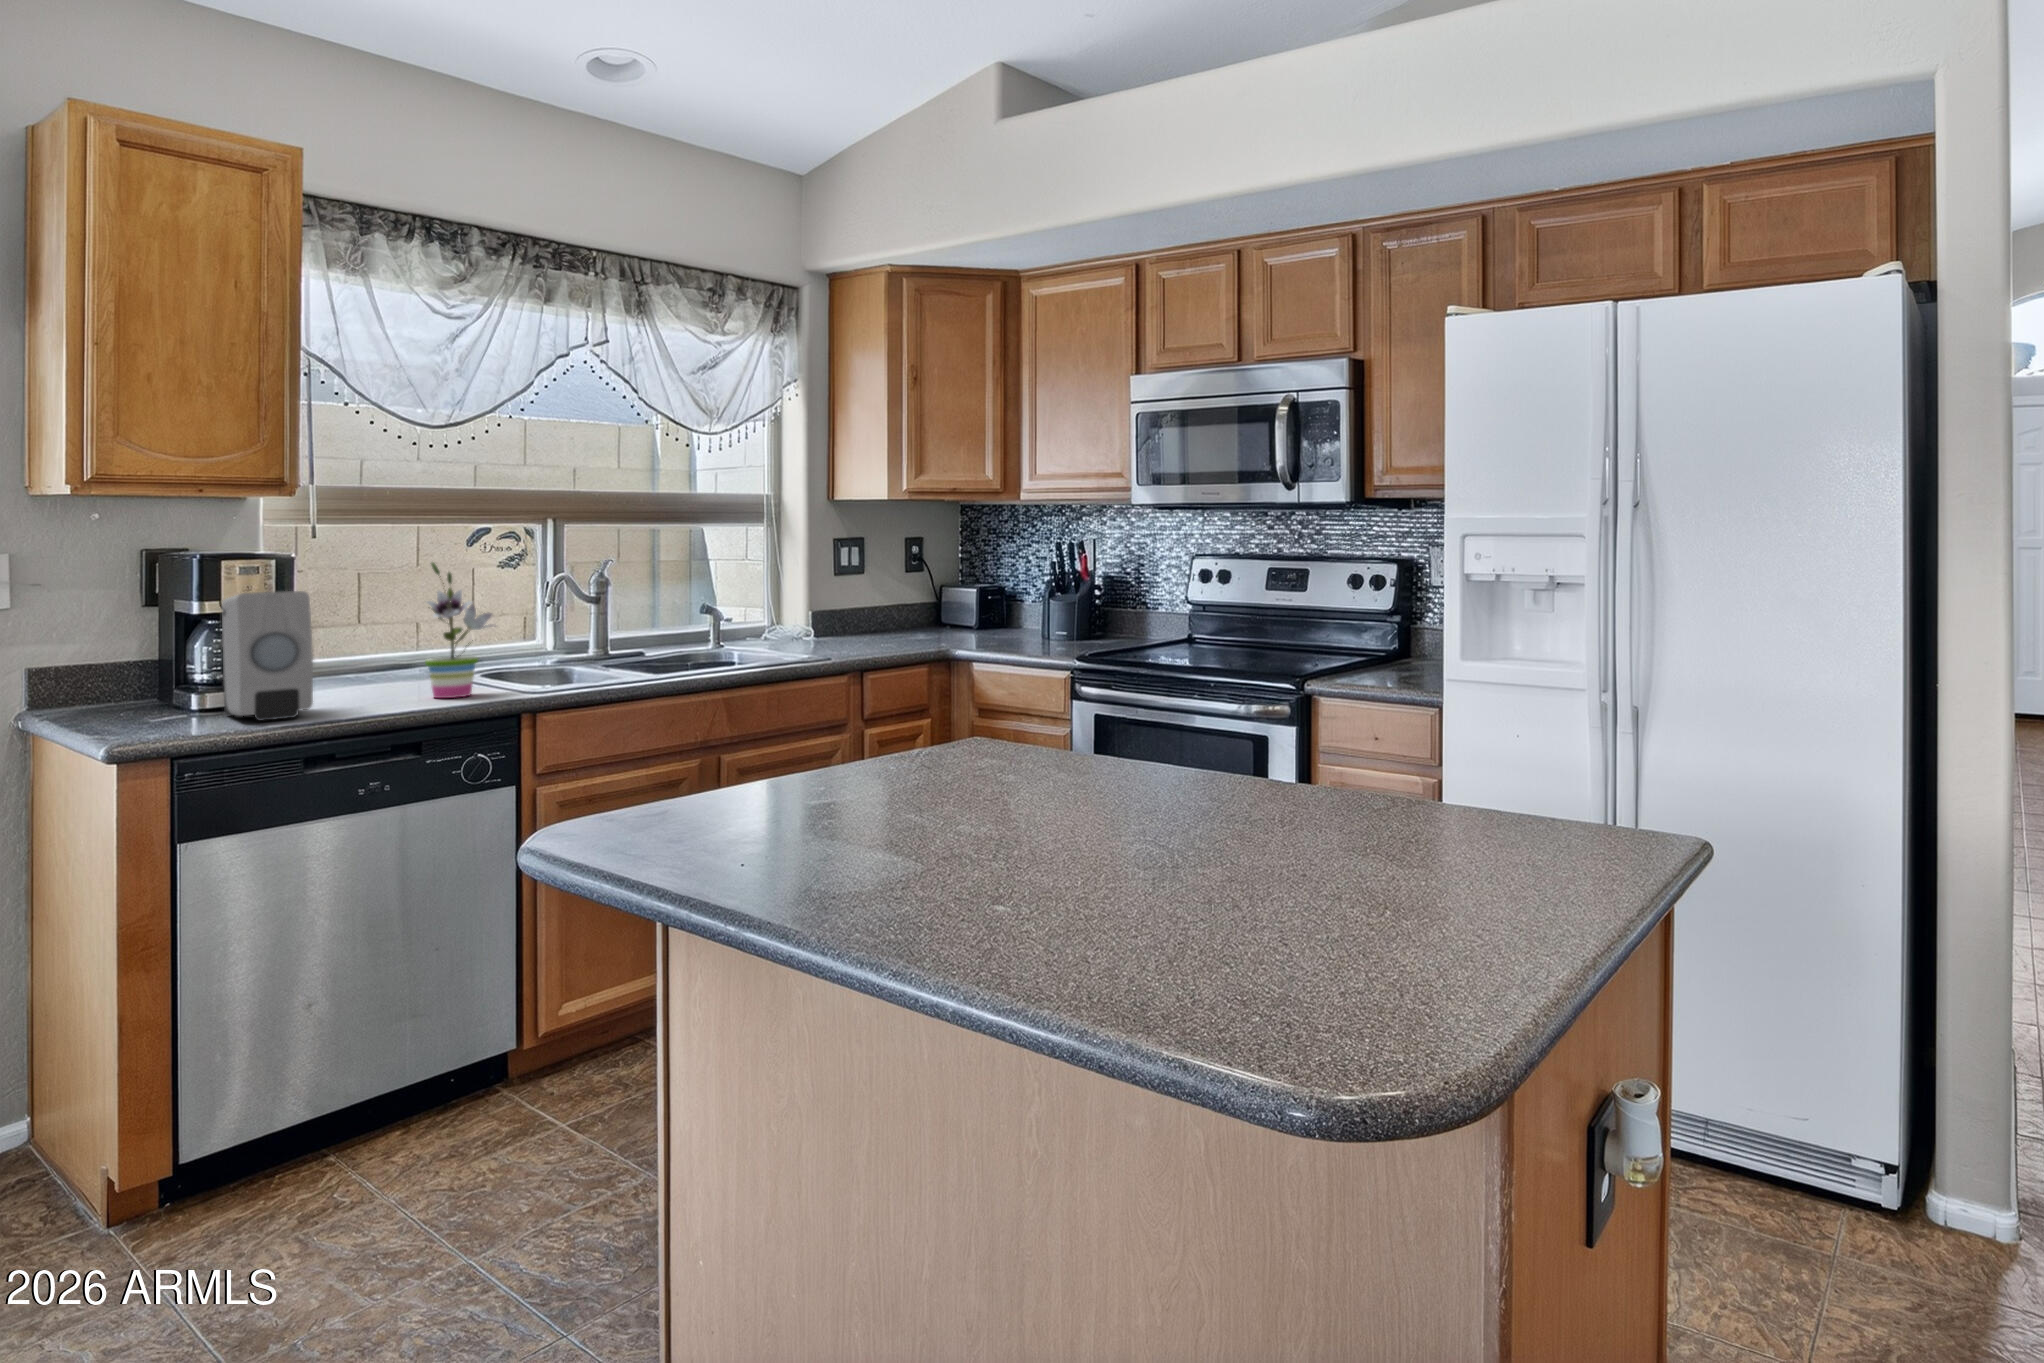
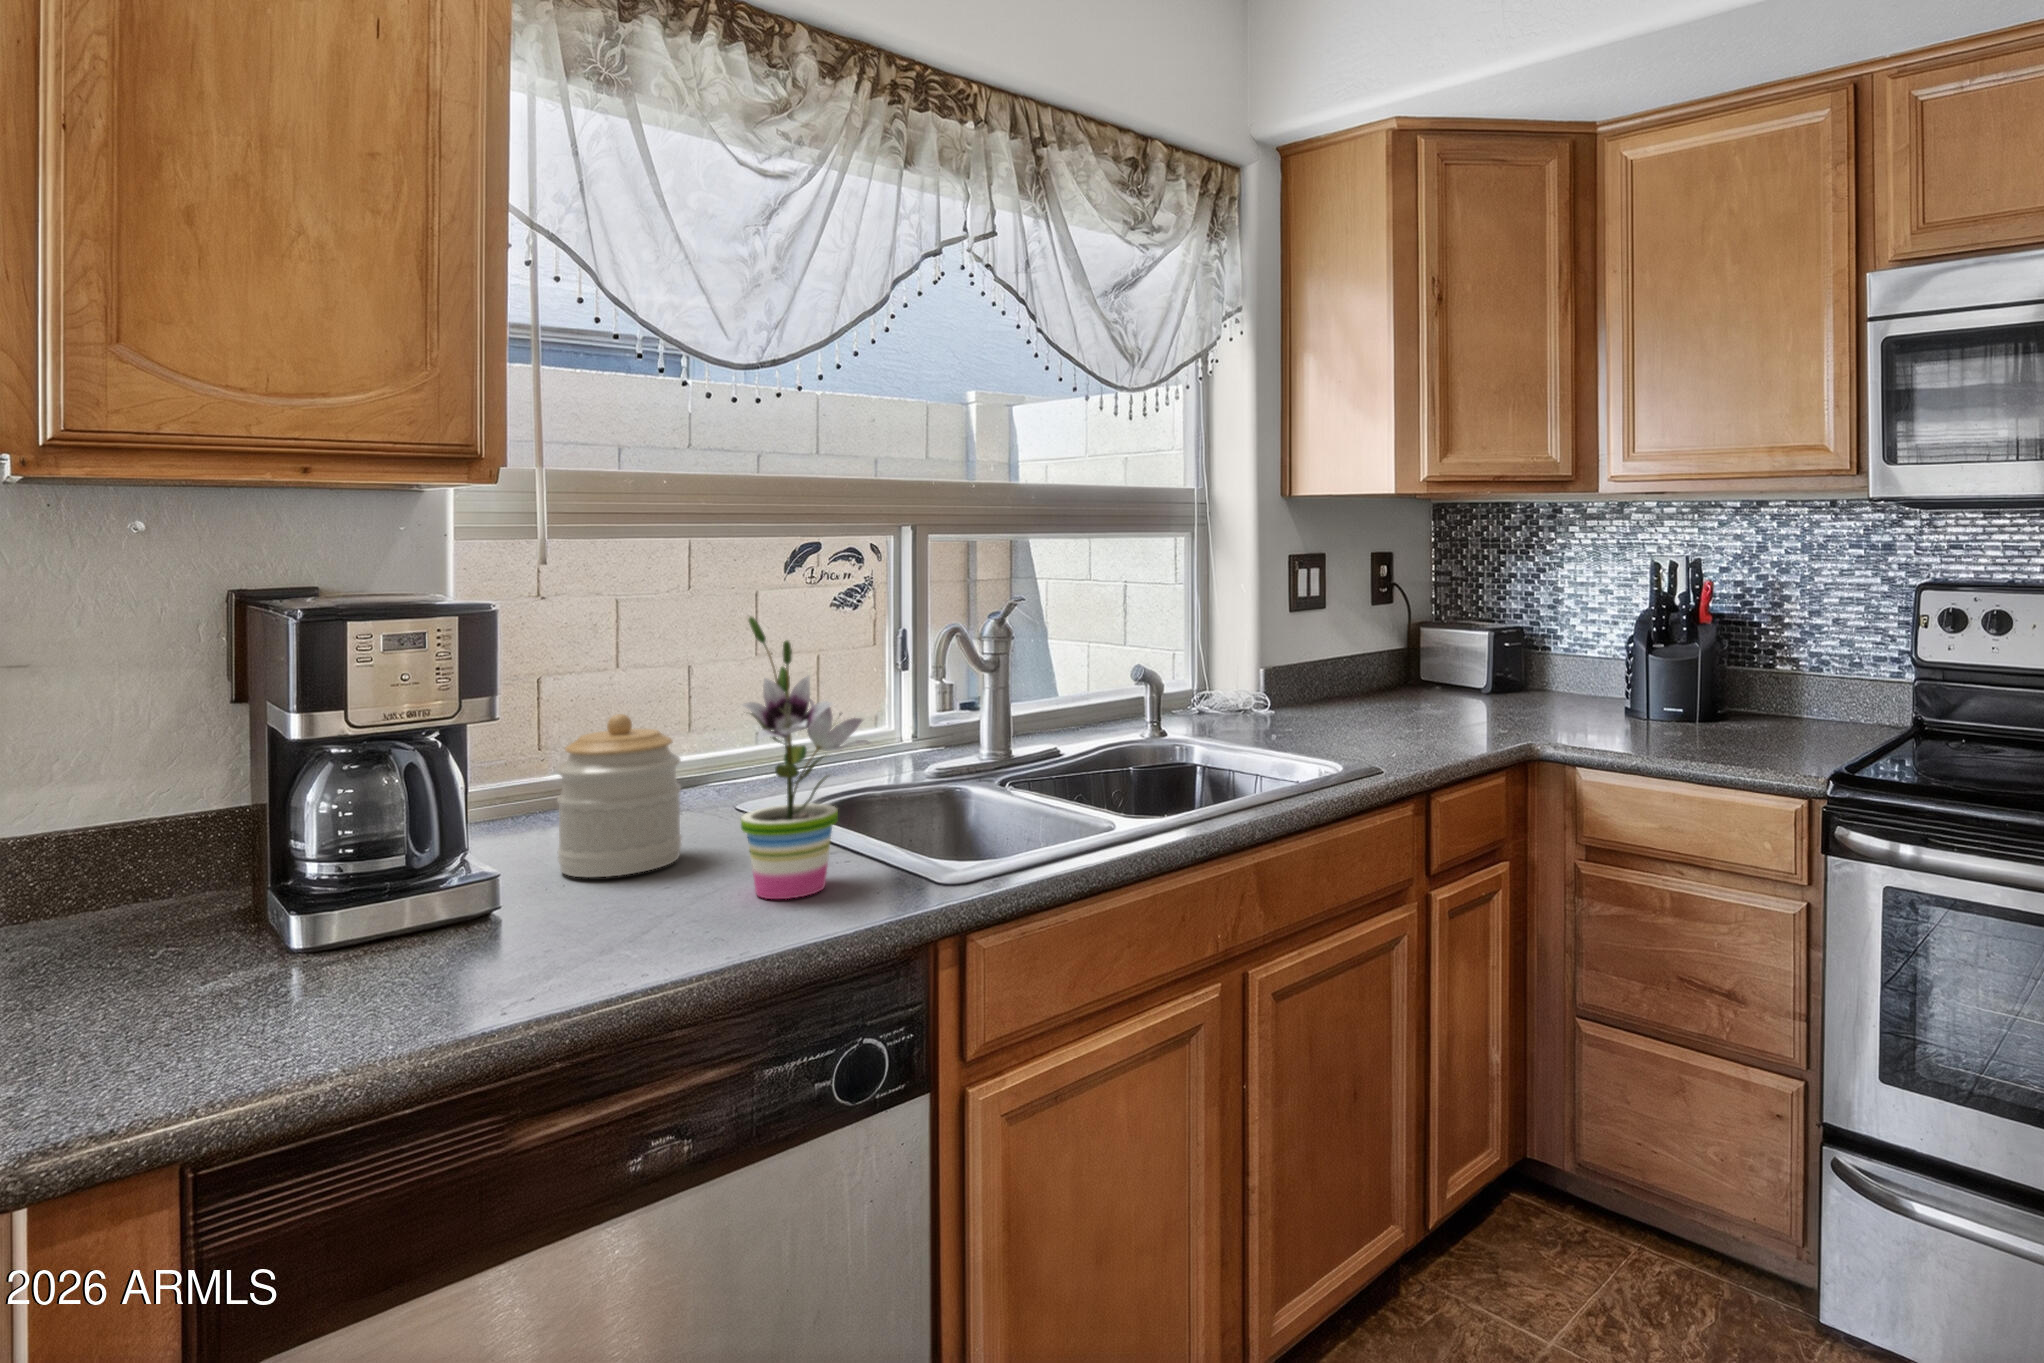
soap dispenser: present [222,591,313,721] -> none [337,698,517,1010]
jar: none [324,614,394,694] -> present [557,714,682,877]

